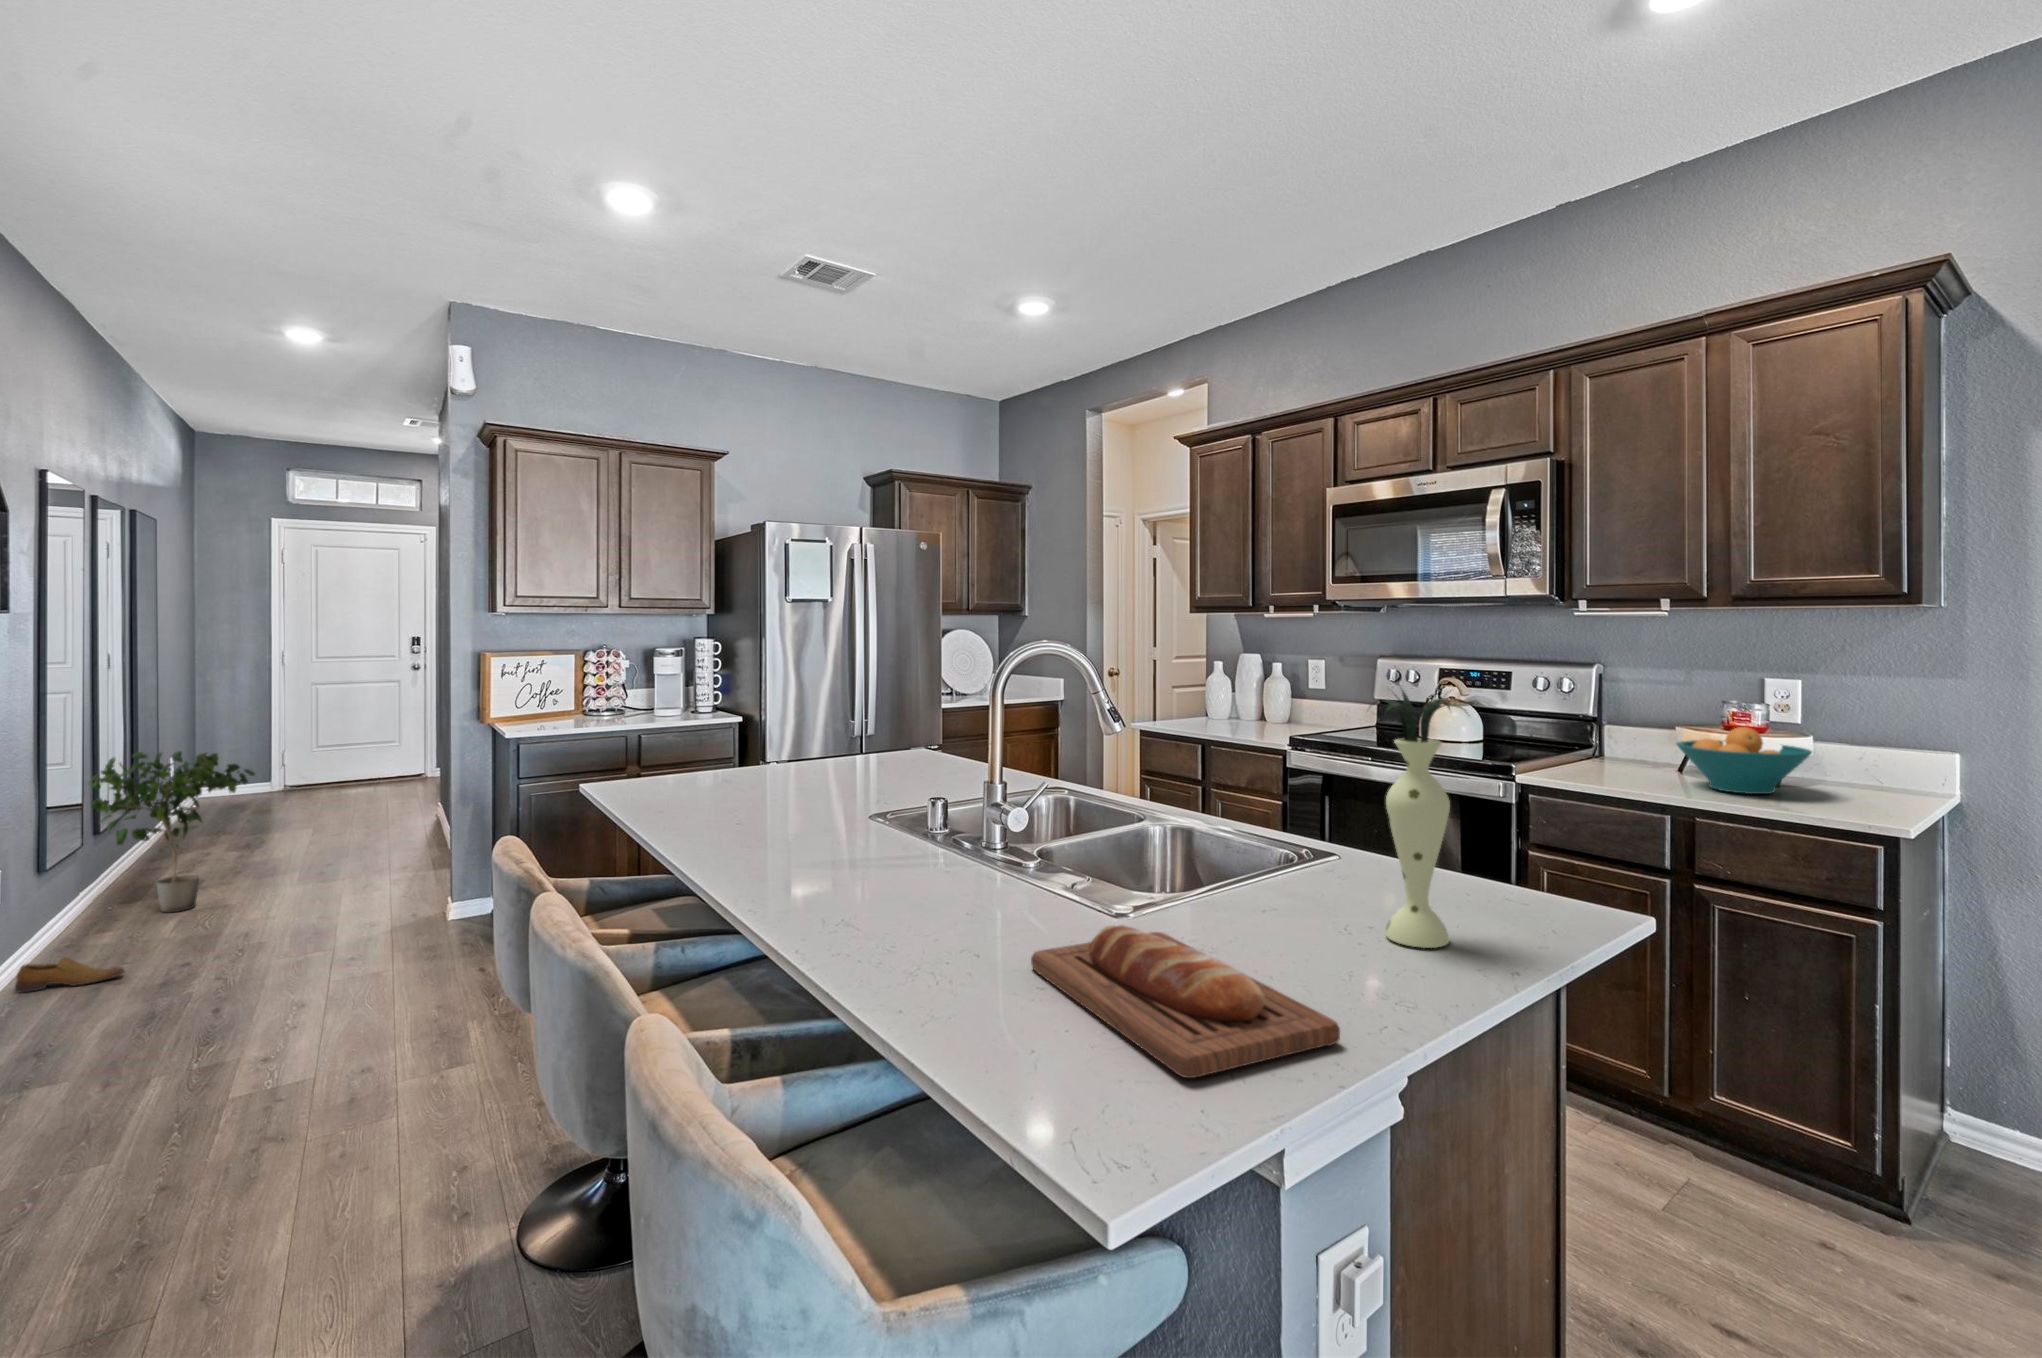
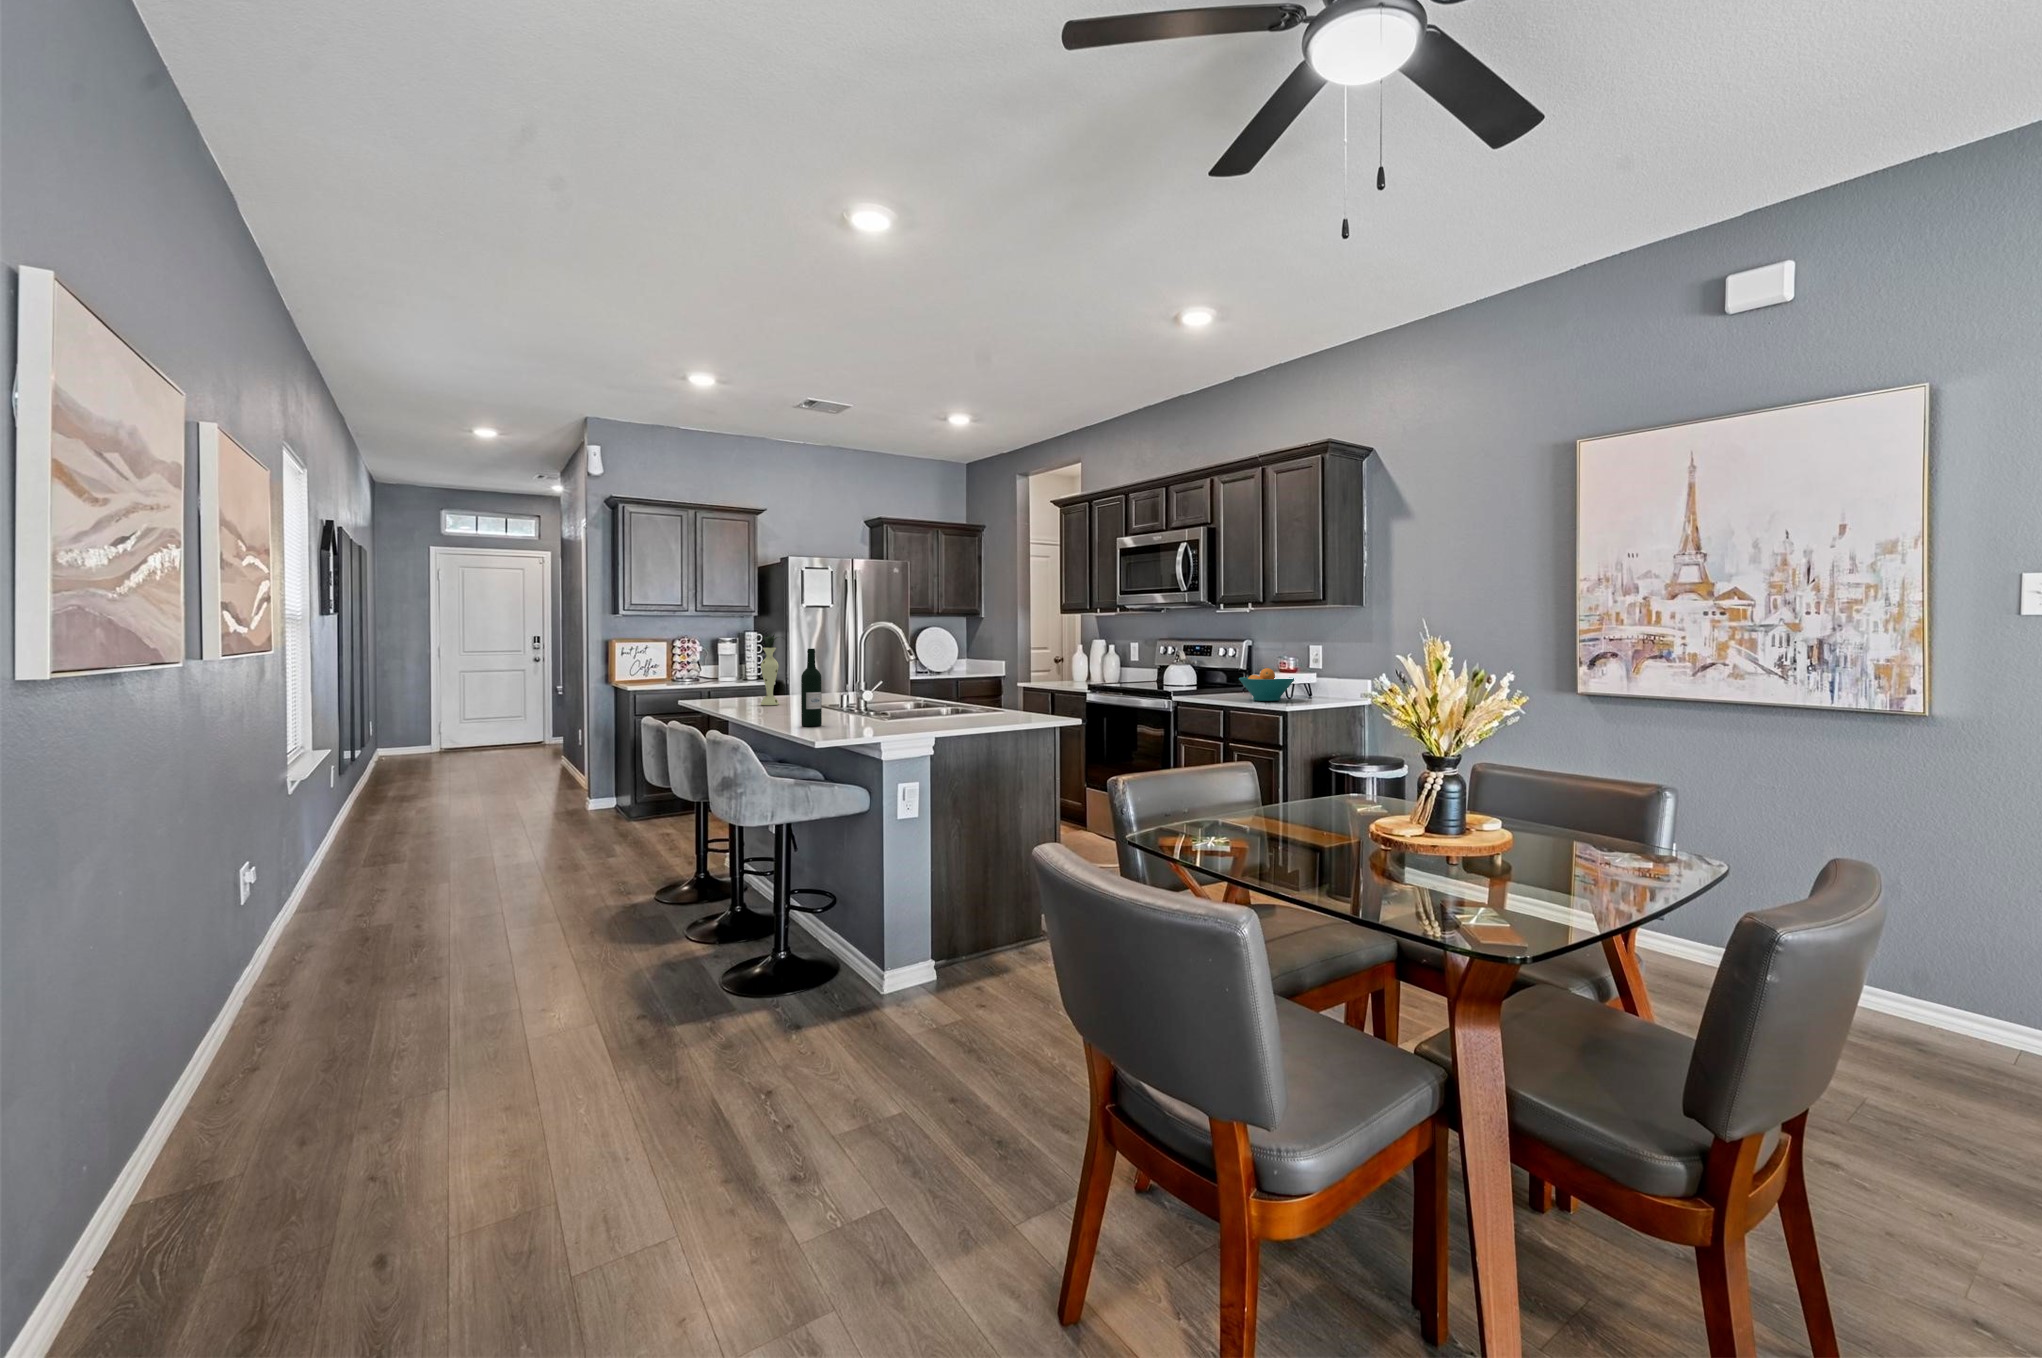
vase: present [1369,690,1470,948] -> present [761,634,779,705]
wine bottle: none [898,725,954,952] -> present [801,649,822,726]
potted plant: present [91,751,255,913] -> none [361,705,460,807]
bread loaf: present [1031,925,1340,1078] -> none [842,712,917,736]
shoe: present [15,957,125,993] -> none [347,816,406,835]

